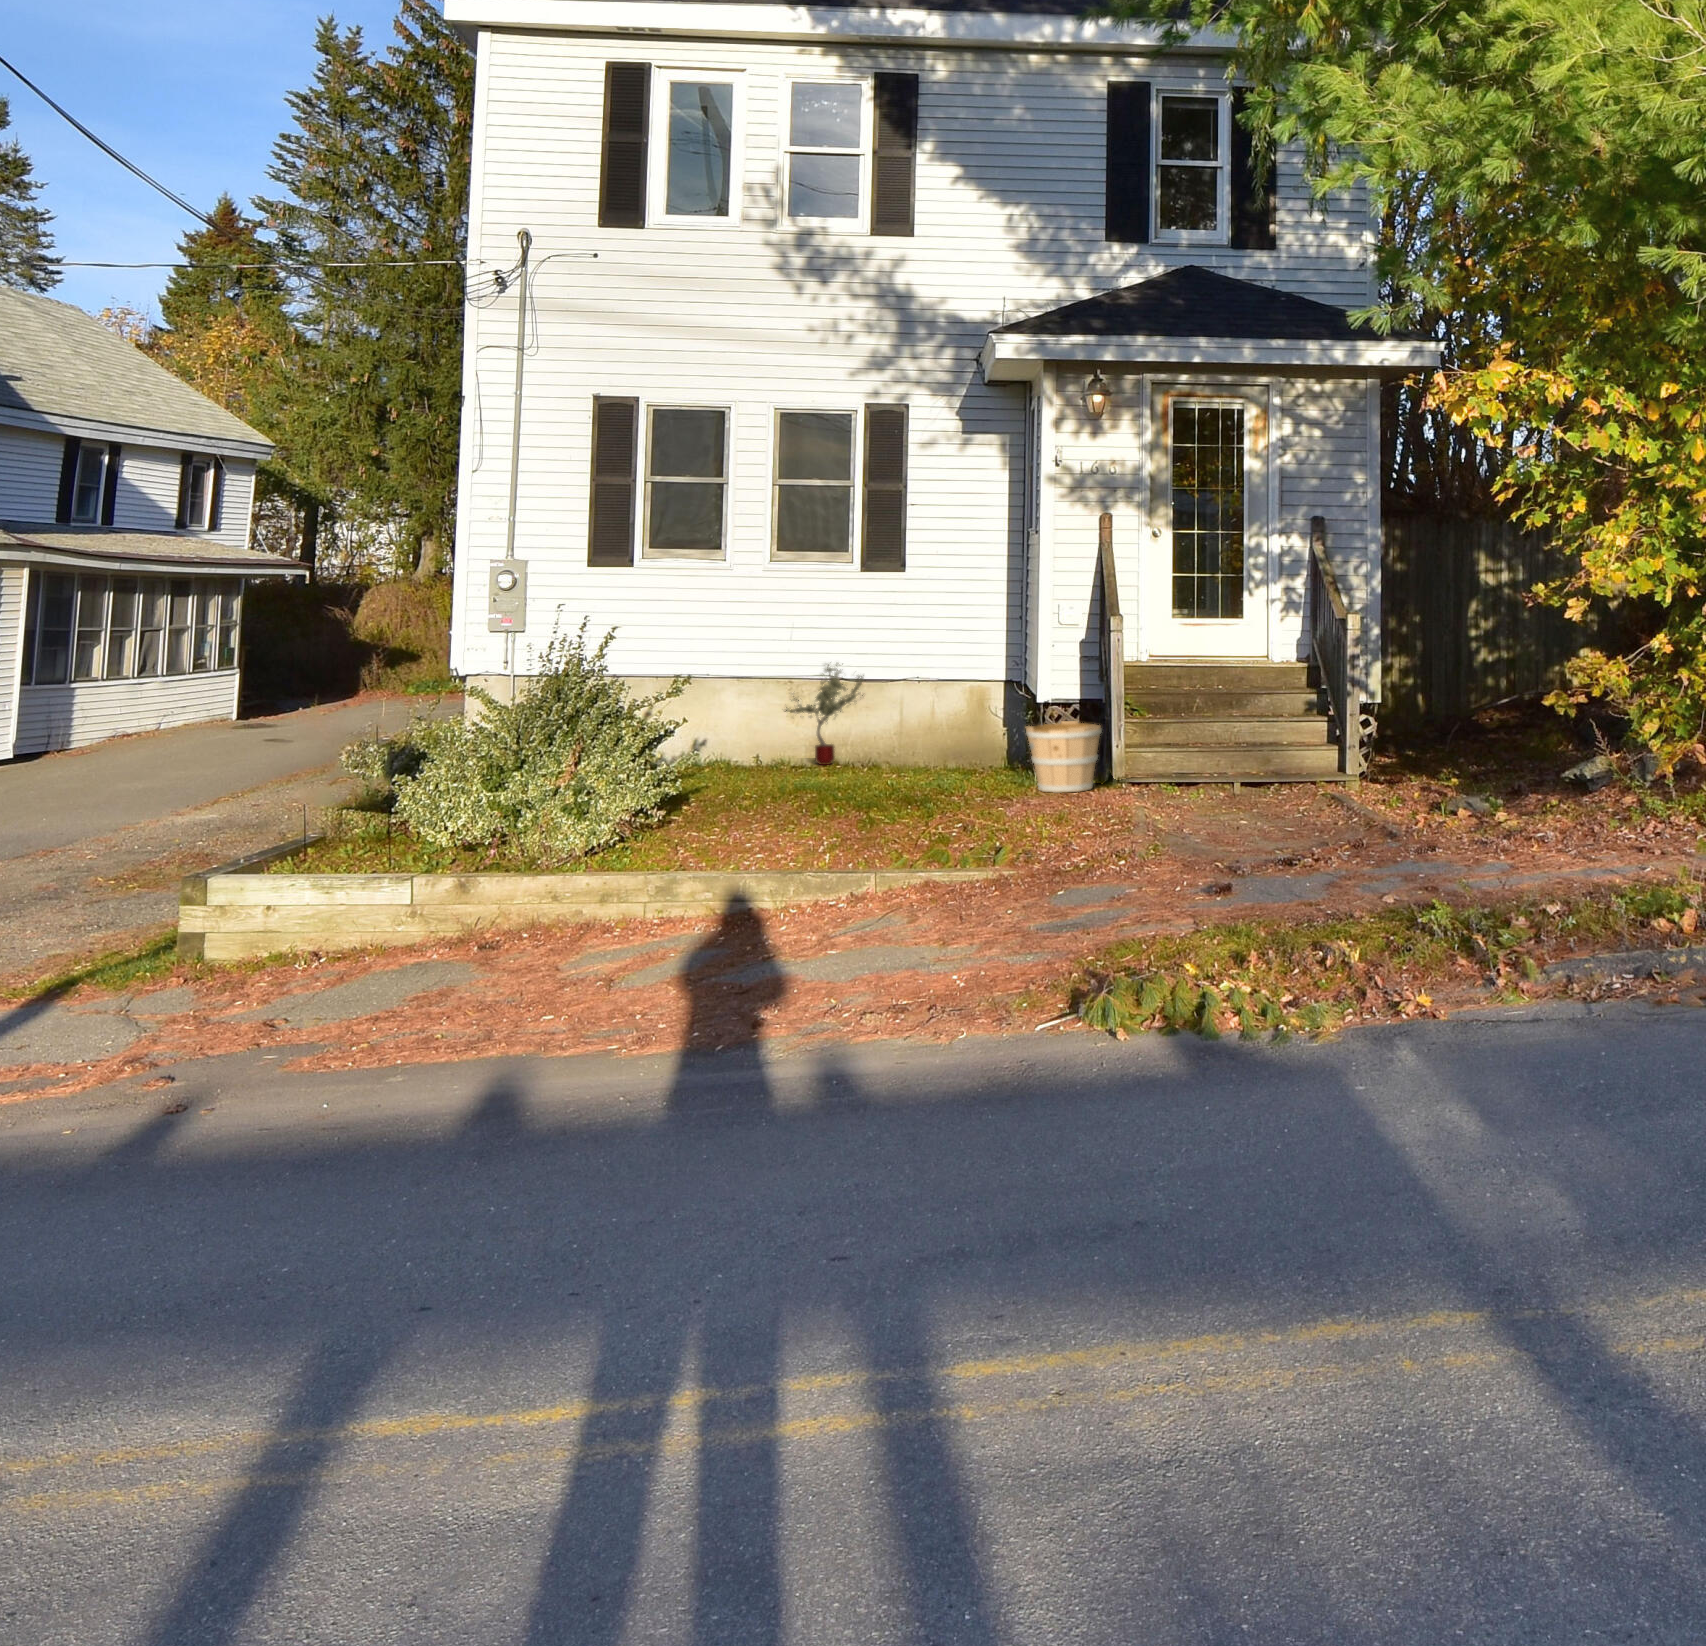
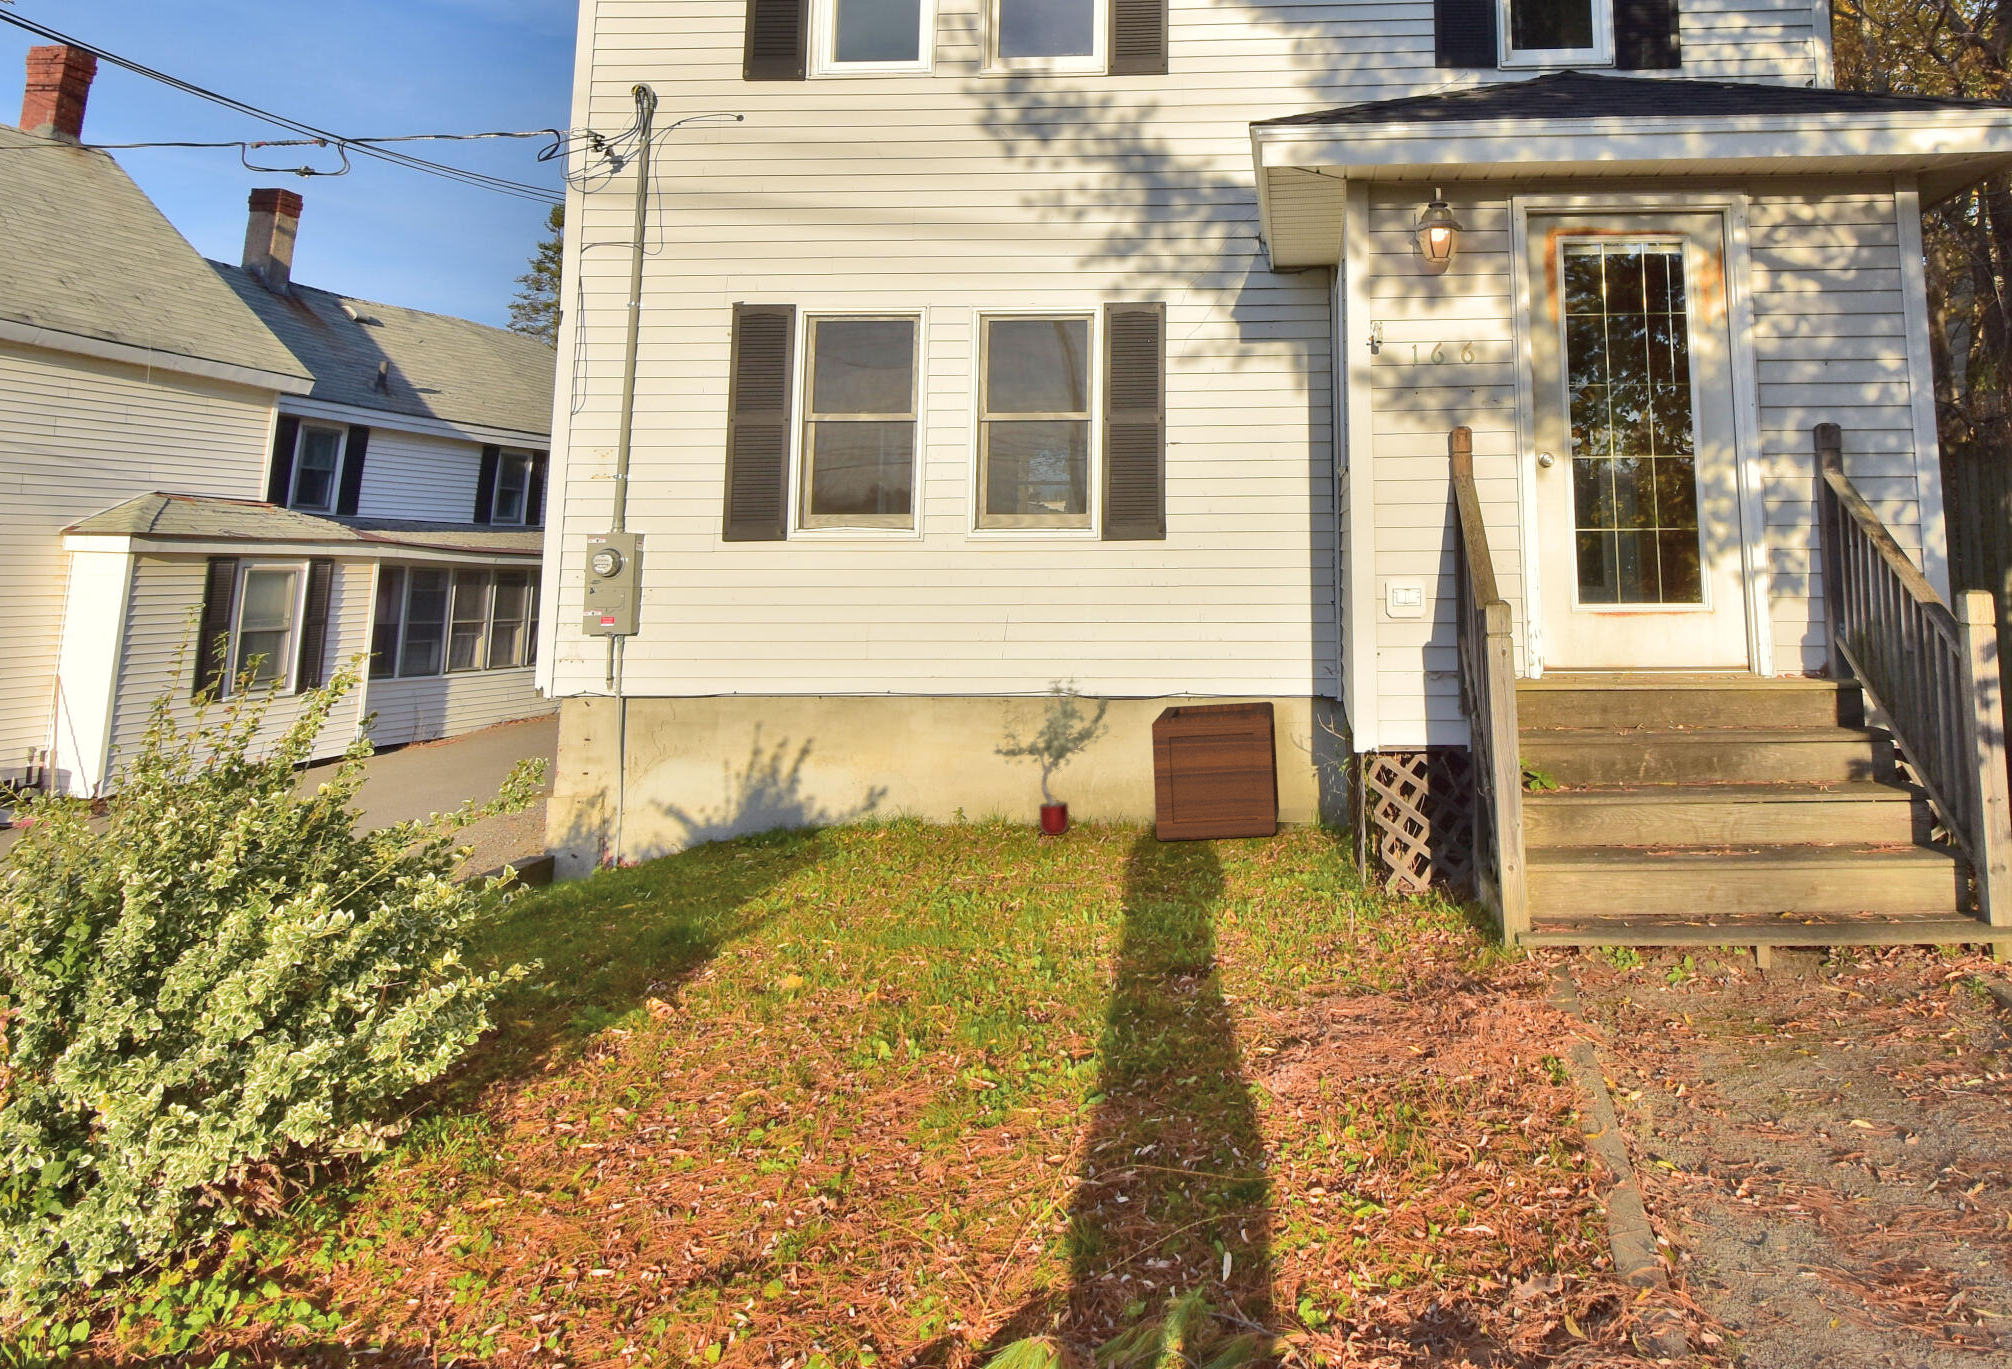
wooden crate: none [898,681,977,766] -> present [1152,702,1279,841]
wooden bucket: present [1026,721,1102,793] -> none [1330,788,1466,928]

